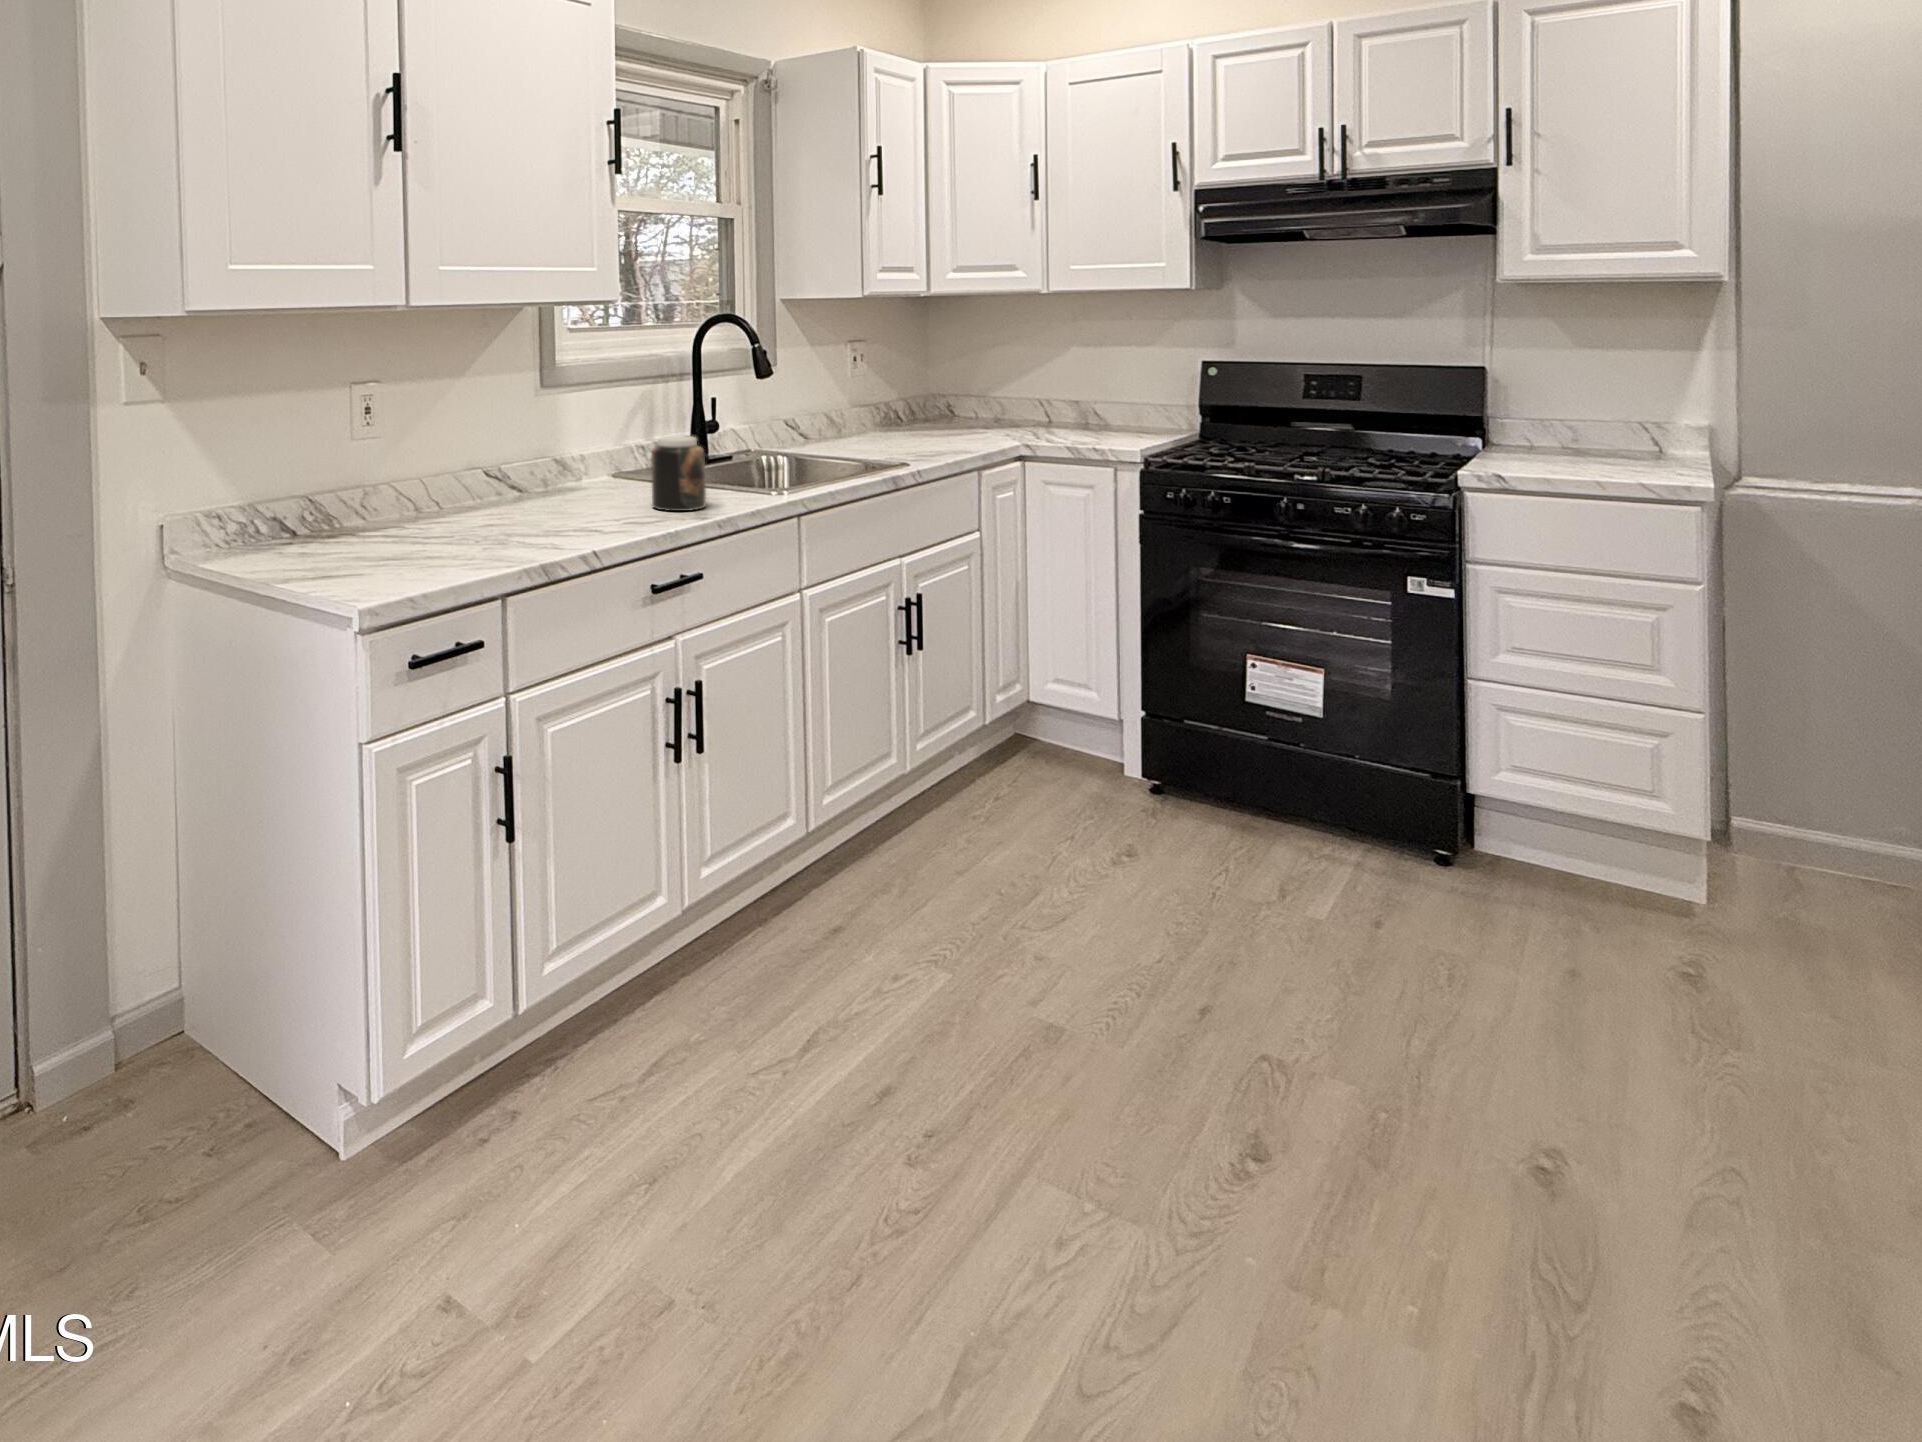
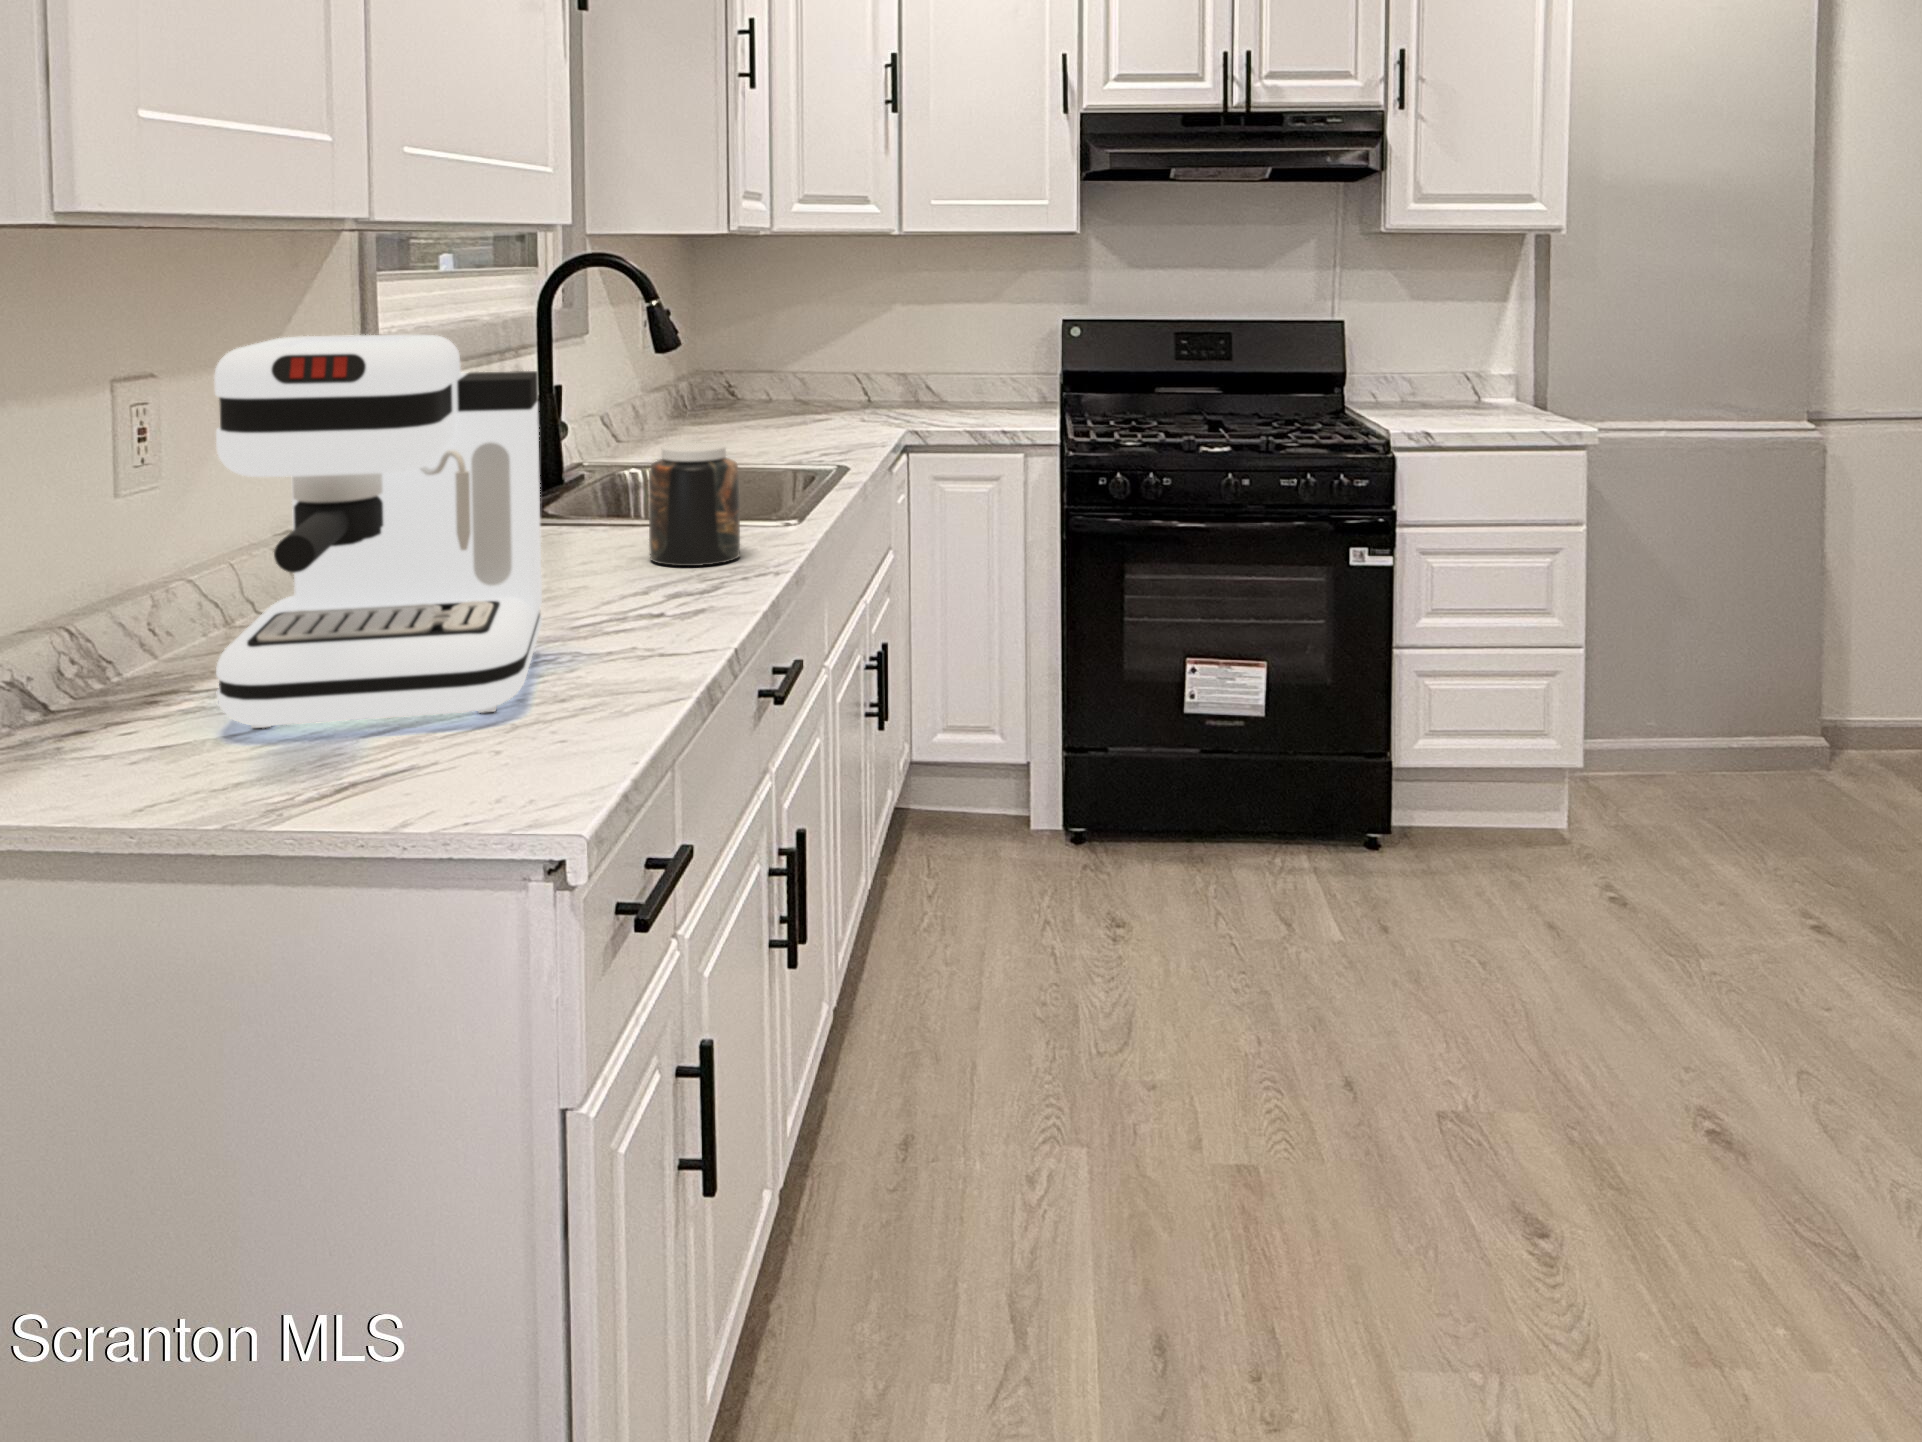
coffee maker: none [313,367,504,560] -> present [214,335,542,728]

